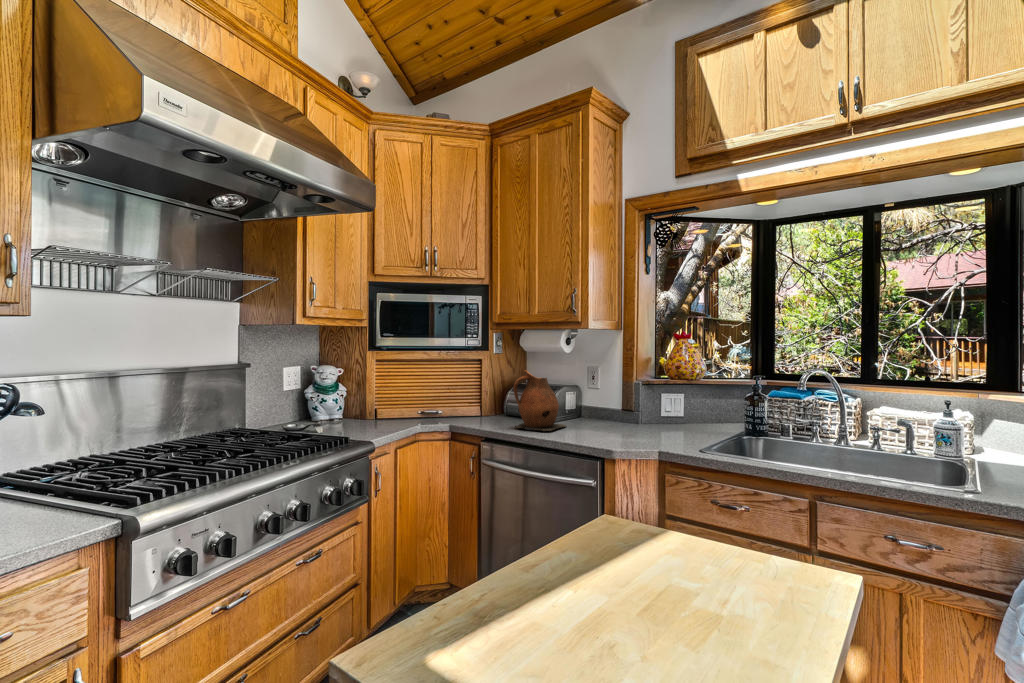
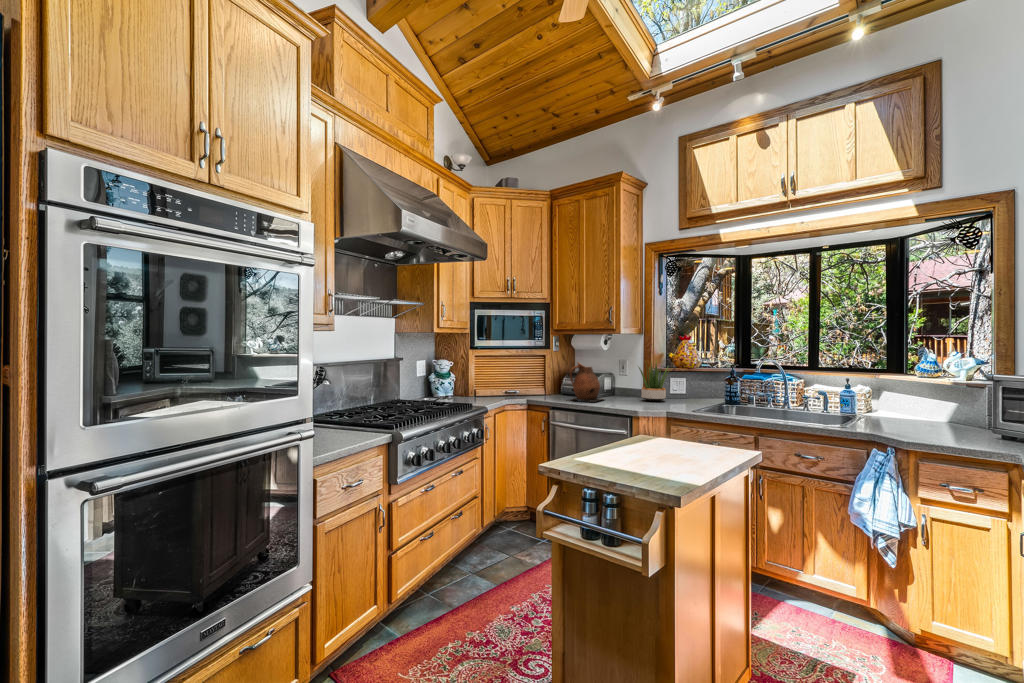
potted plant: none [613,367,665,429] -> present [639,362,669,401]

